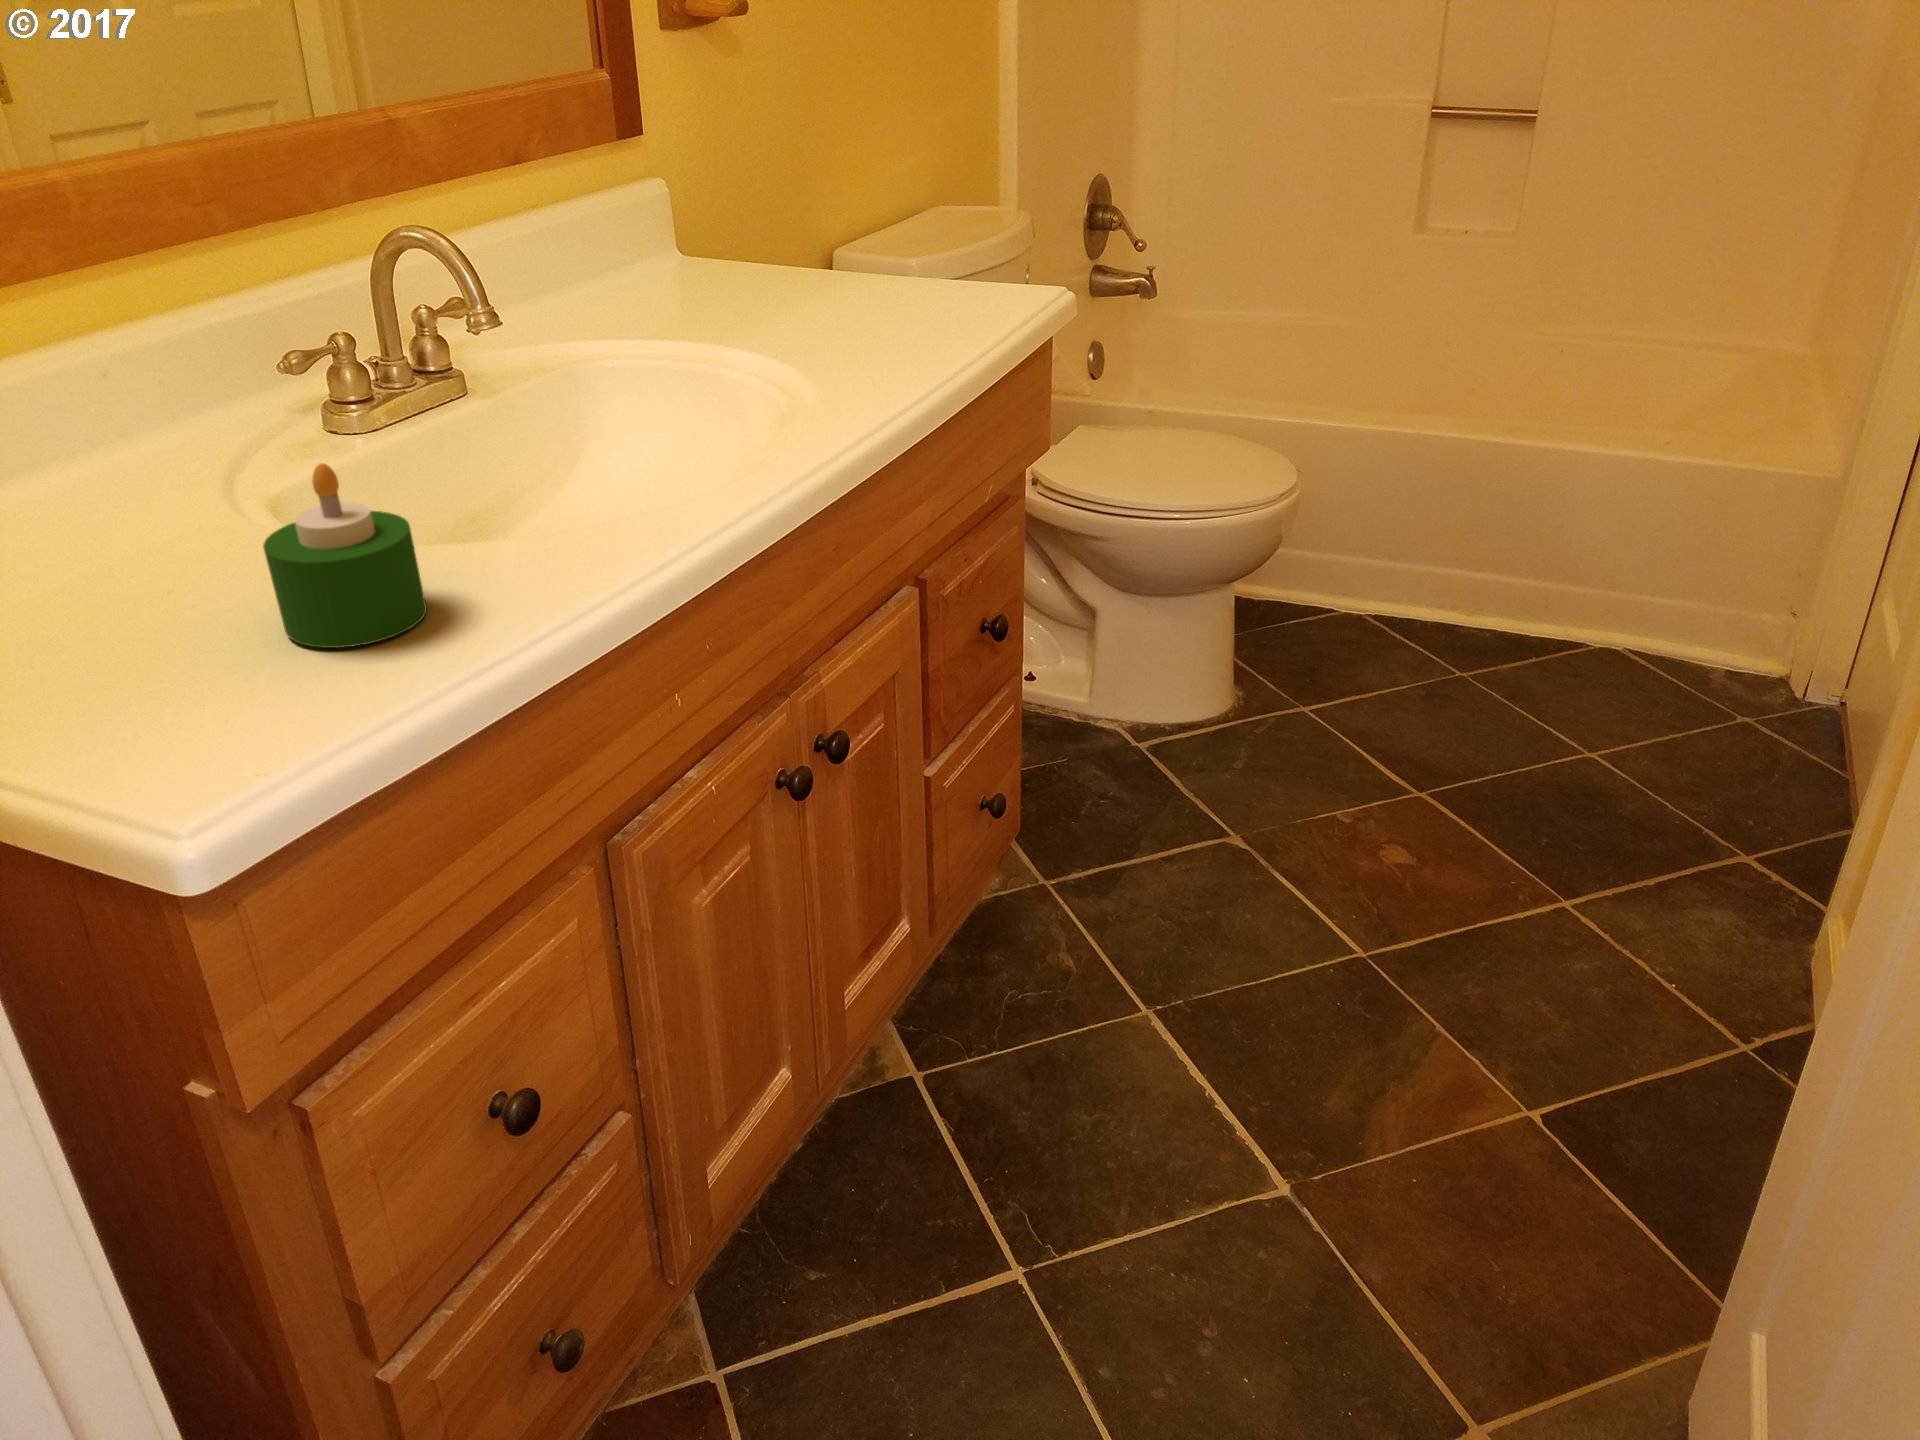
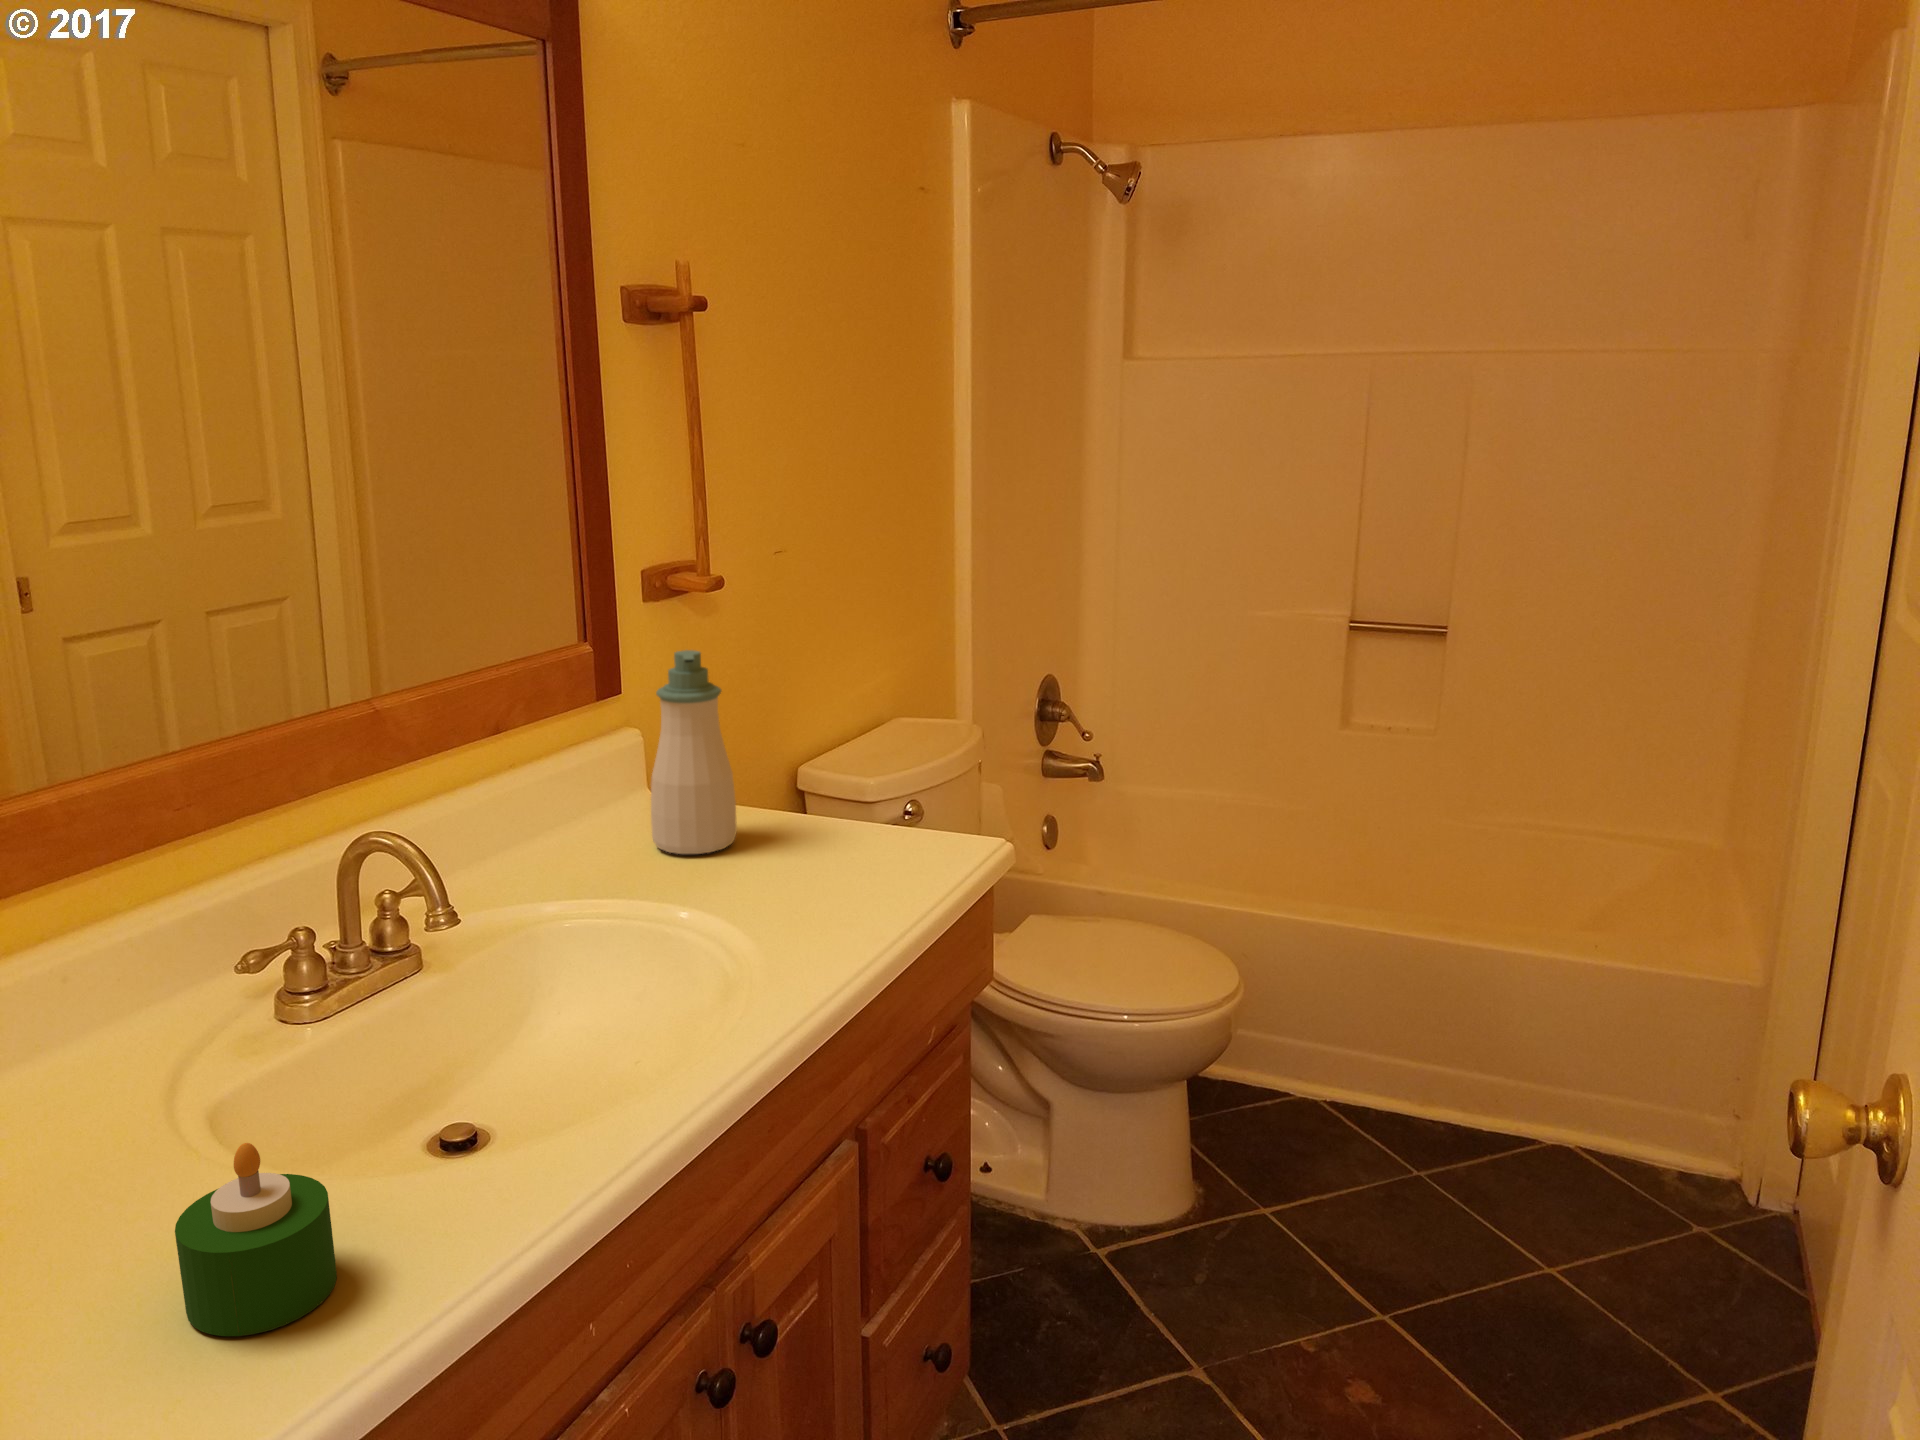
soap bottle: none [686,67,779,300] -> present [651,650,737,854]

